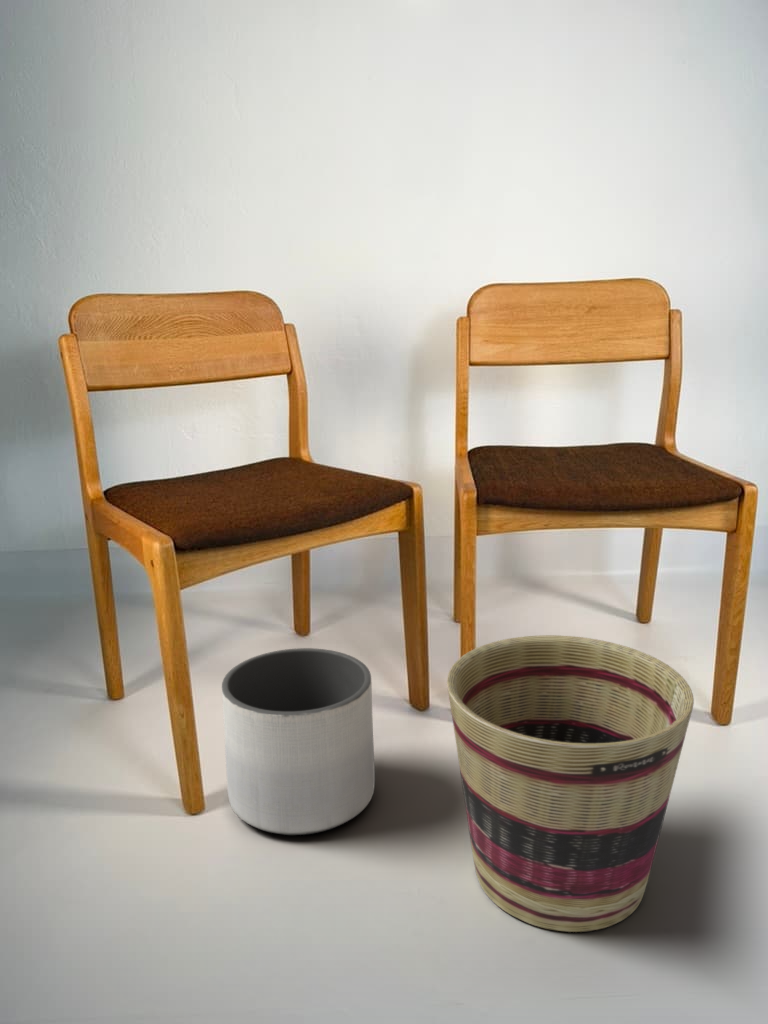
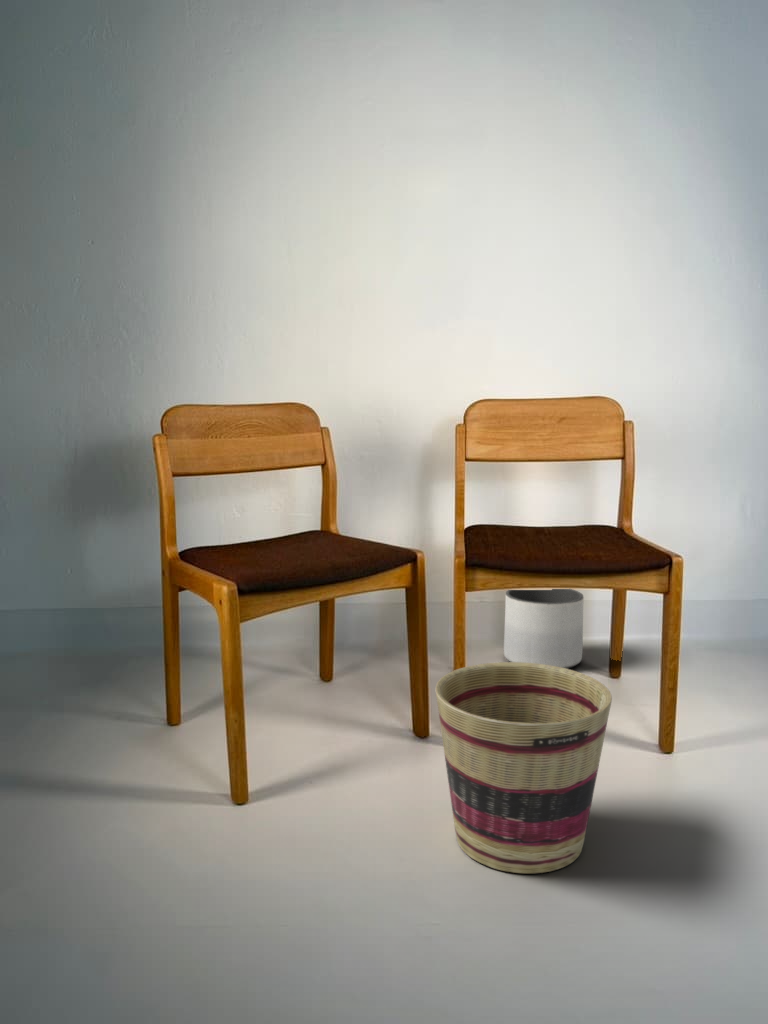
planter: present [222,648,375,835] -> present [504,589,584,669]

